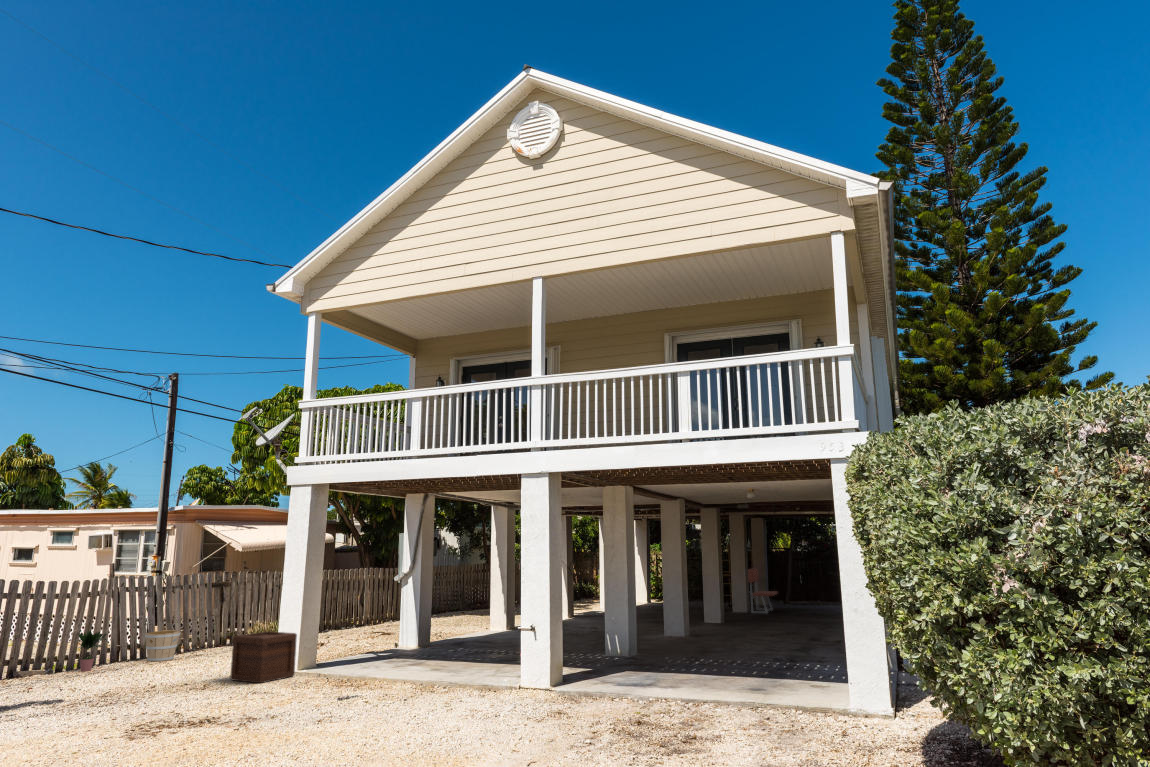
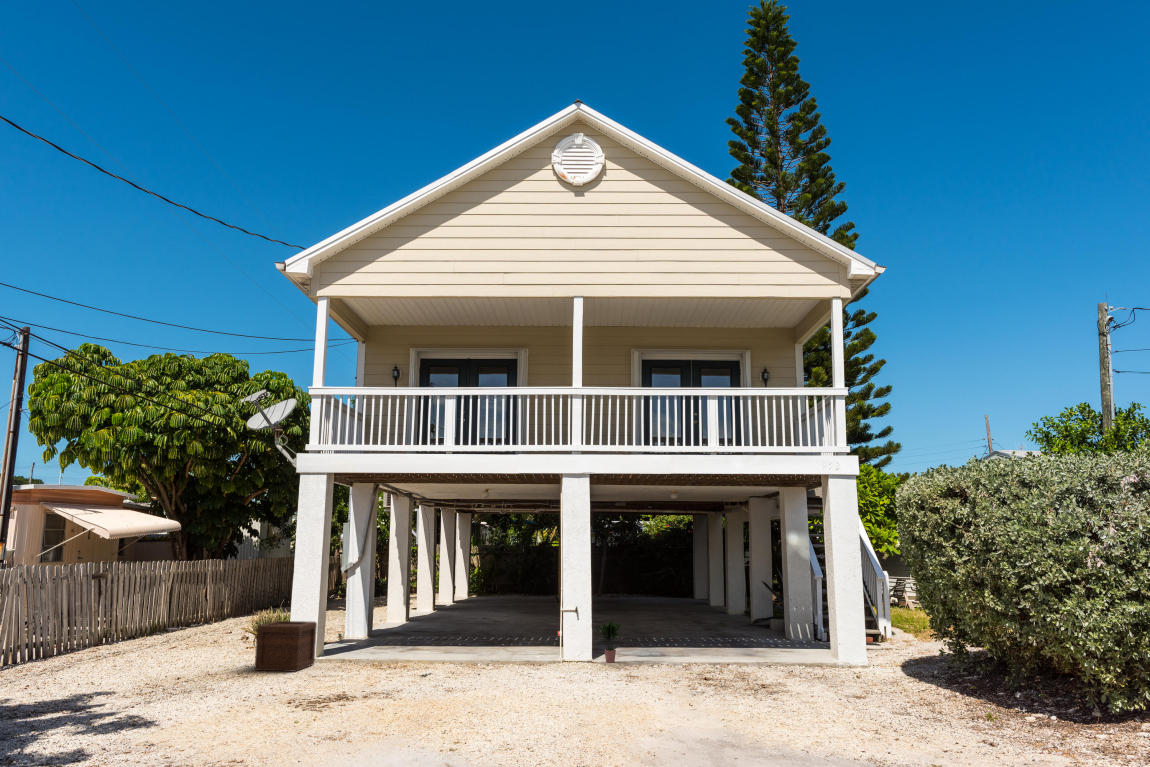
bench: present [748,568,777,614] -> none [598,560,623,601]
wooden bucket: present [145,630,181,662] -> none [81,624,122,659]
potted plant: present [78,631,107,672] -> present [595,621,621,663]

